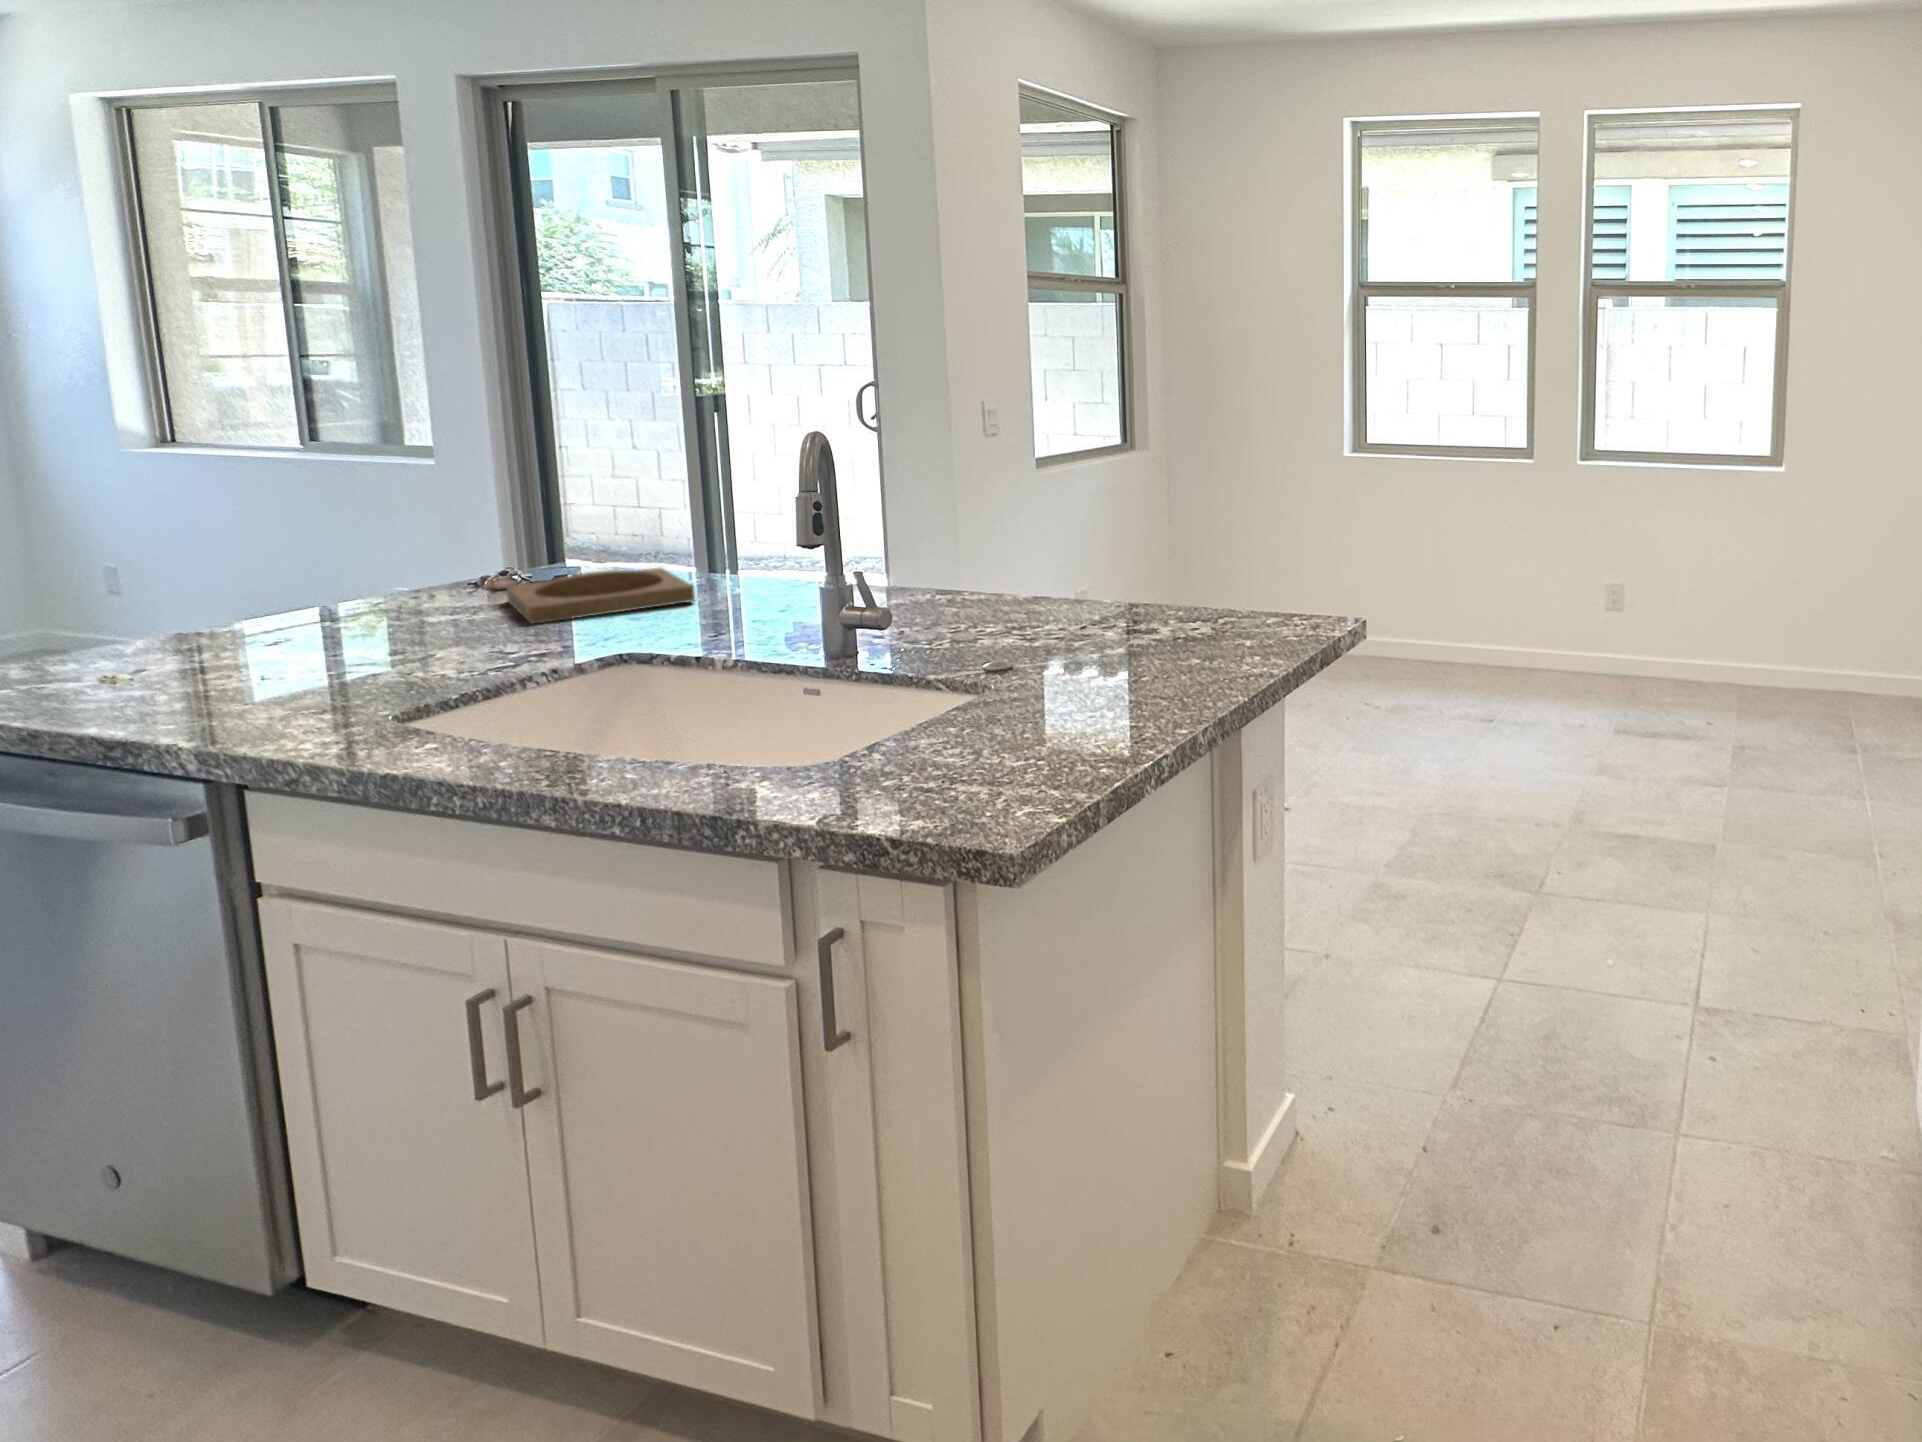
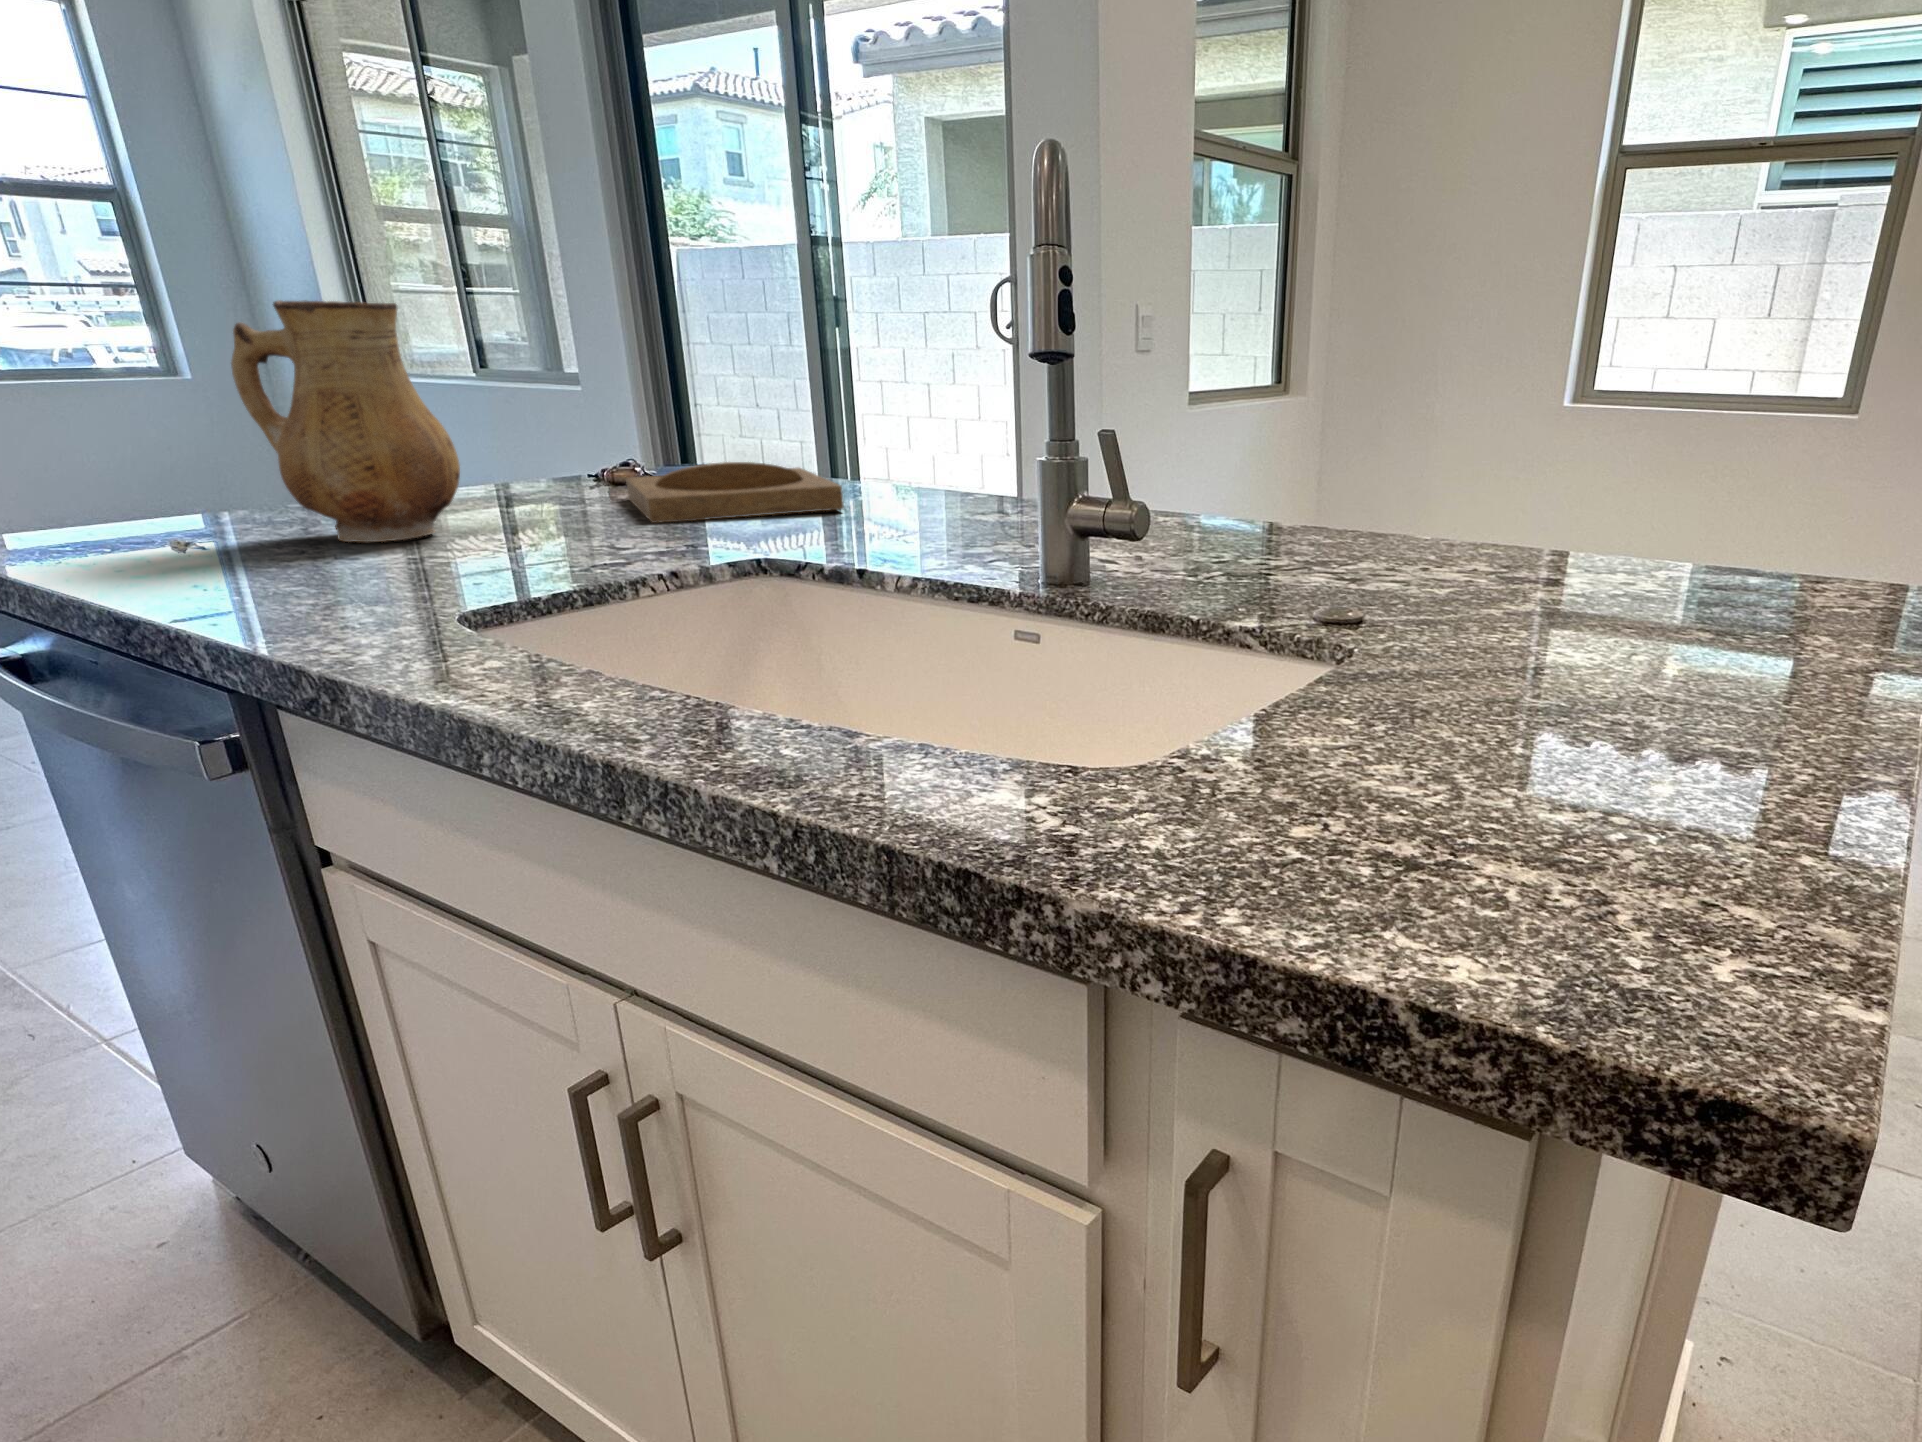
ceramic pitcher: none [174,493,368,662] -> present [231,300,460,542]

